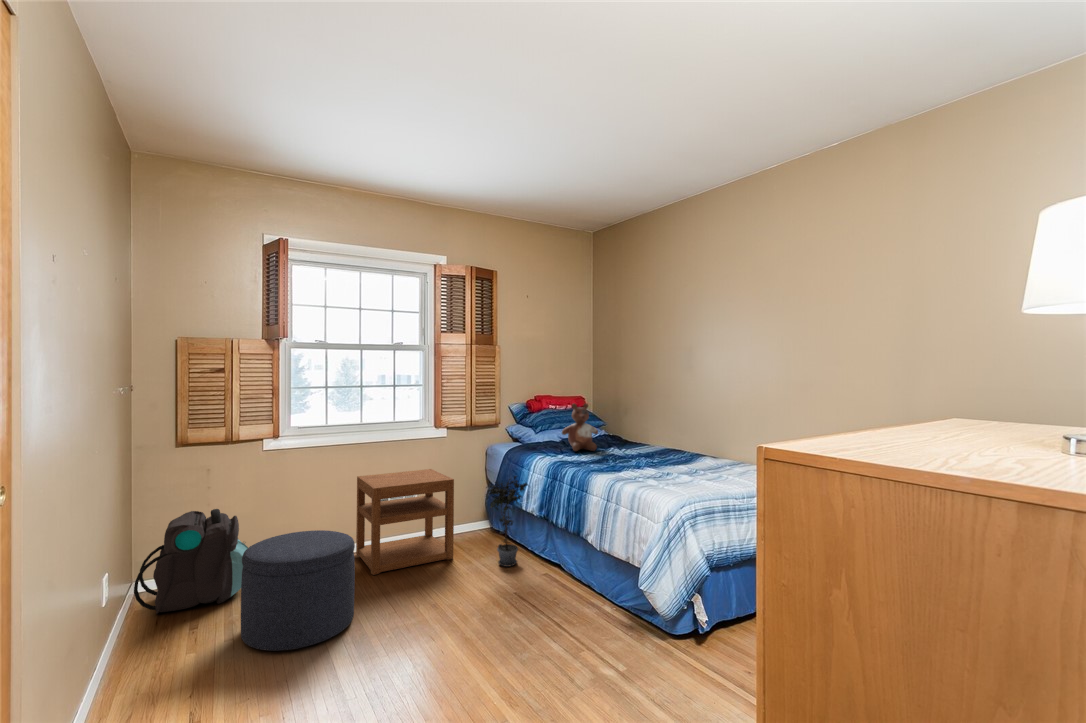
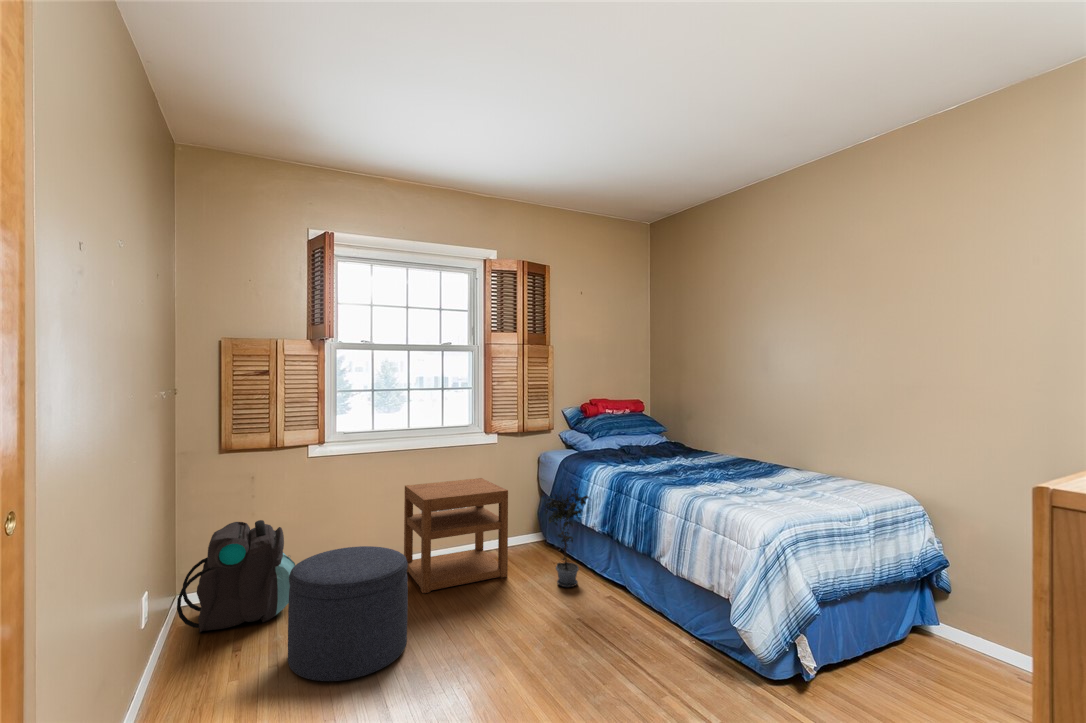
stuffed bear: present [562,403,598,451] -> none [623,408,663,461]

